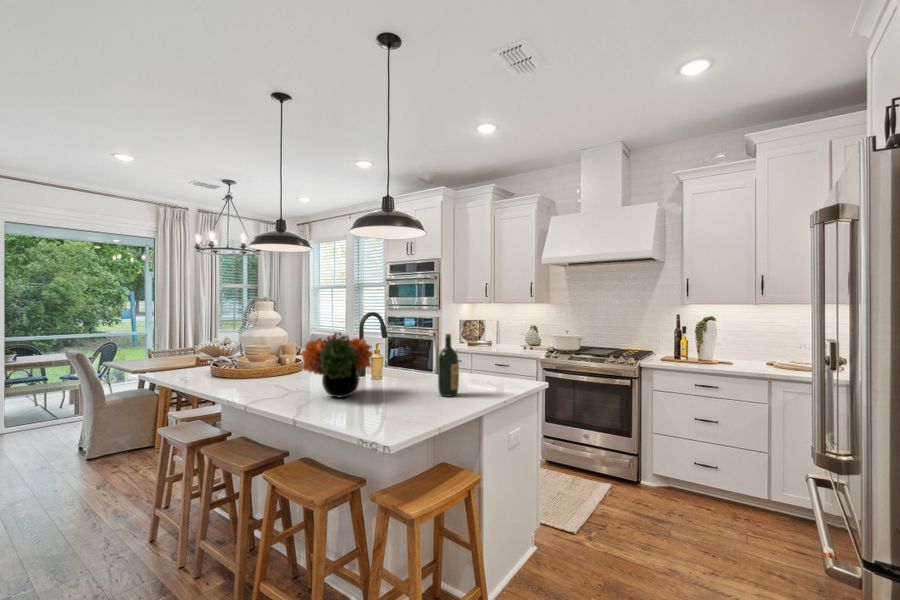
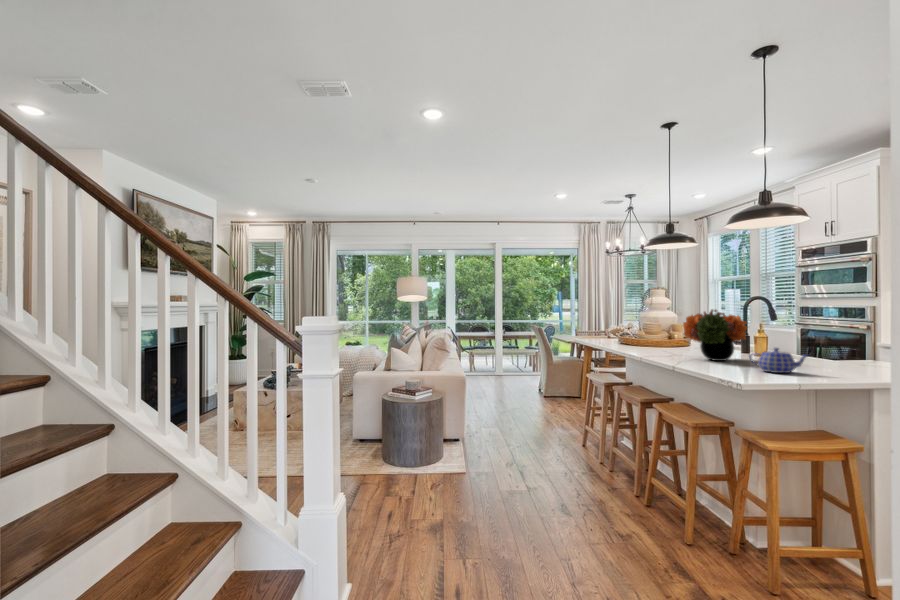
wine bottle: present [438,334,459,397] -> none [817,312,844,371]
teapot: none [382,381,441,412] -> present [749,348,808,373]

